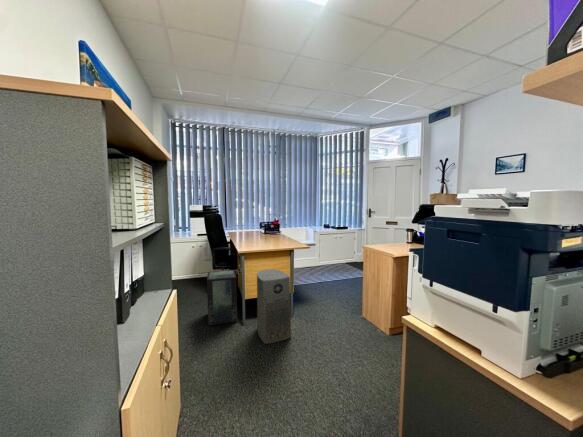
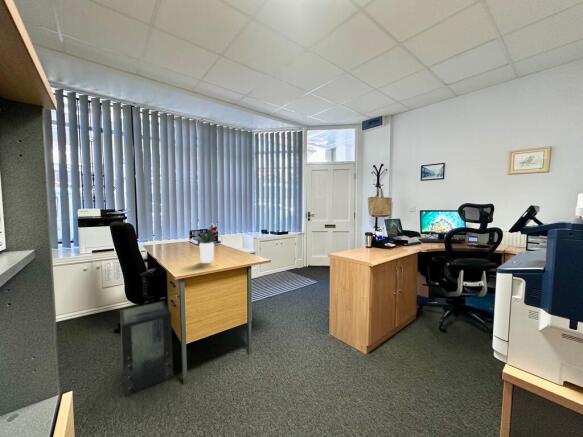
potted plant: none [248,220,277,245] -> present [196,228,219,263]
air purifier: present [257,269,291,344] -> none [206,295,259,408]

